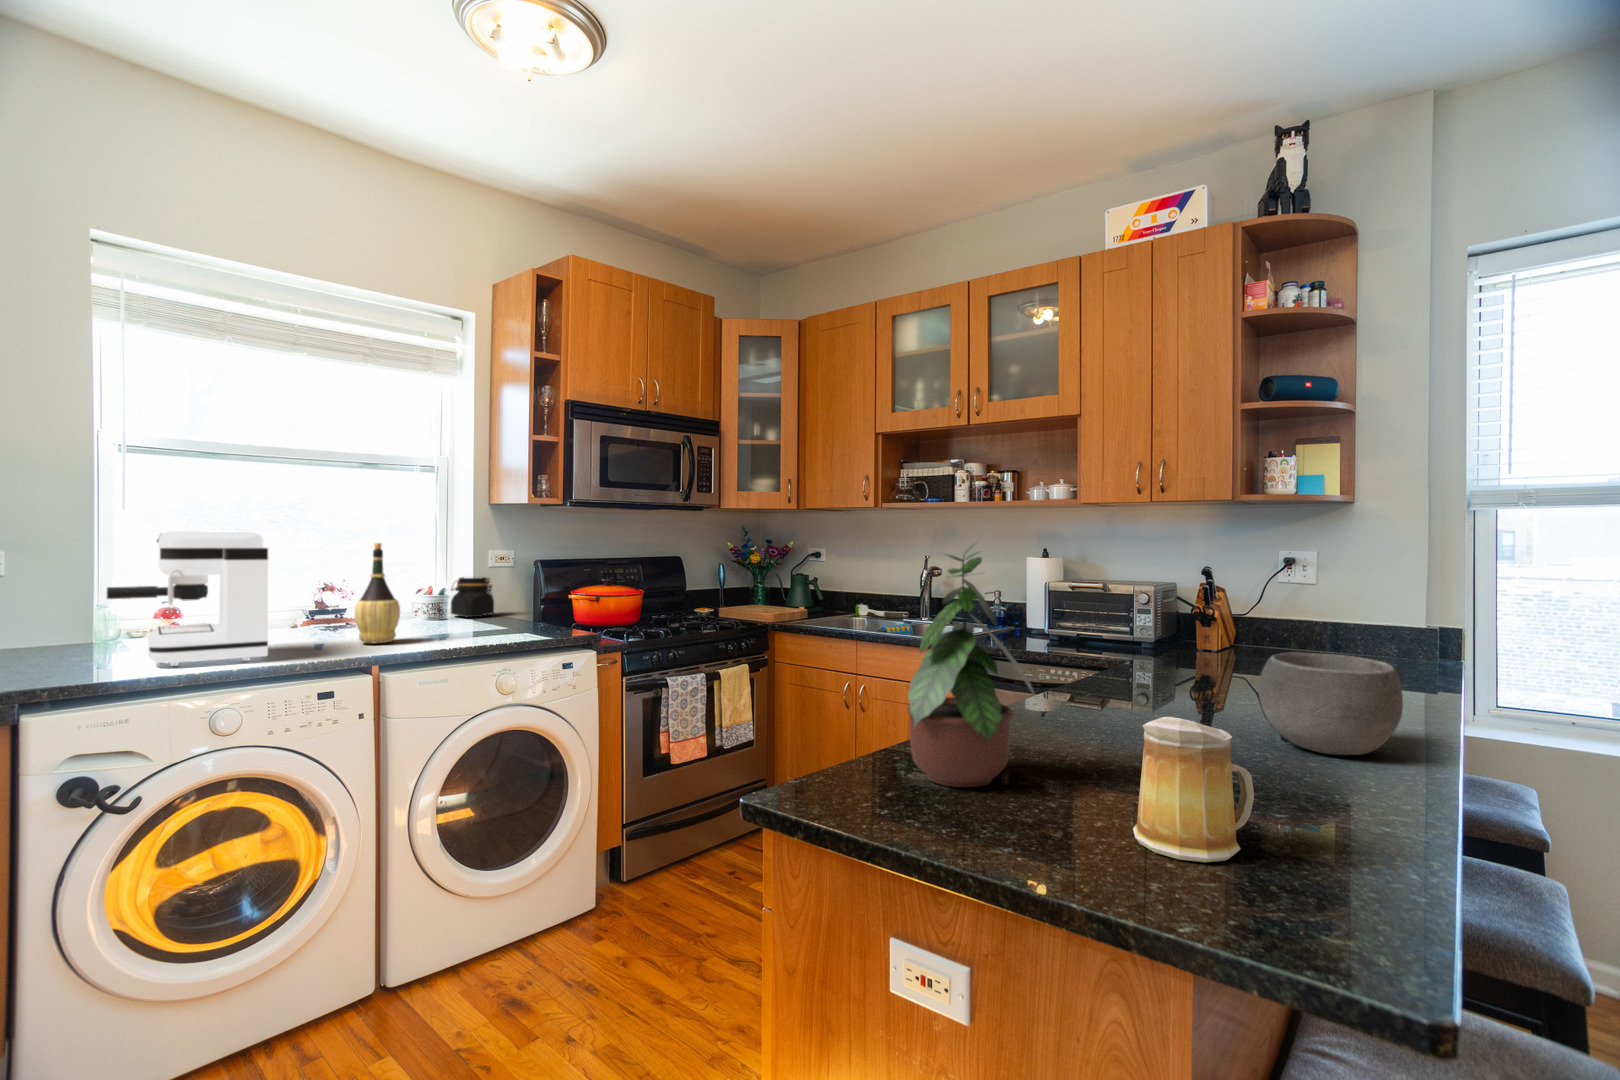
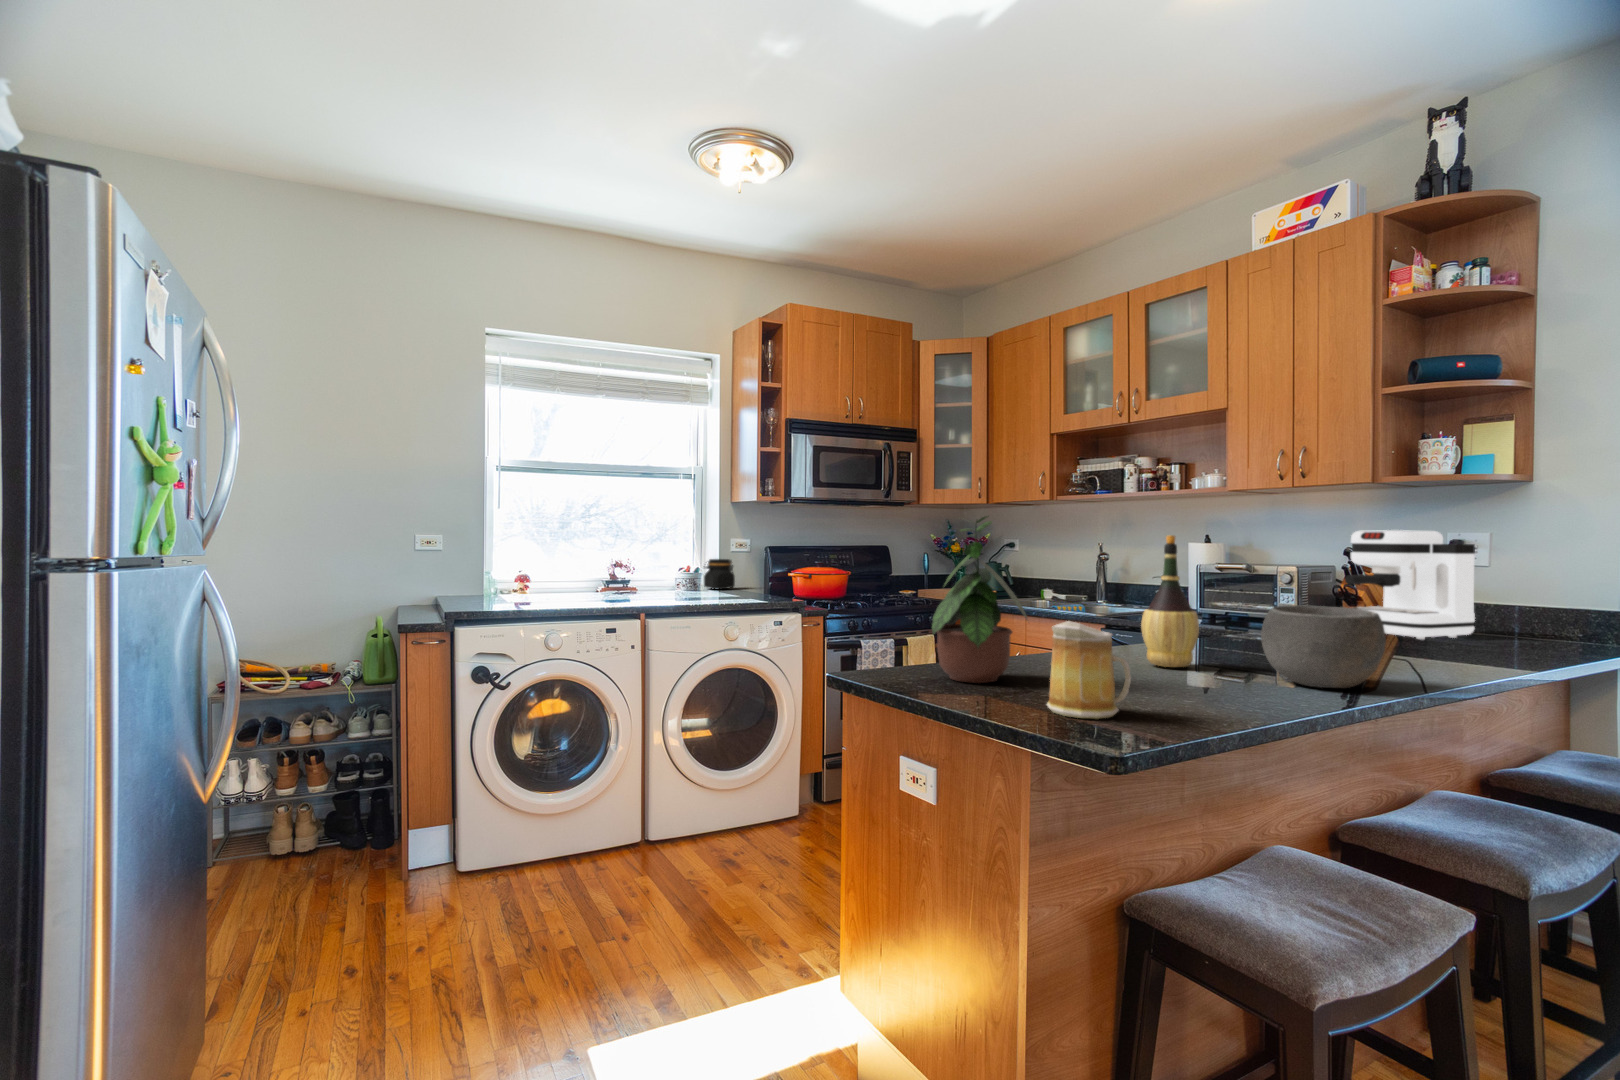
coffee maker: present [107,531,268,666] -> present [1345,530,1475,640]
wine bottle: present [355,543,400,643] -> present [1141,535,1199,667]

